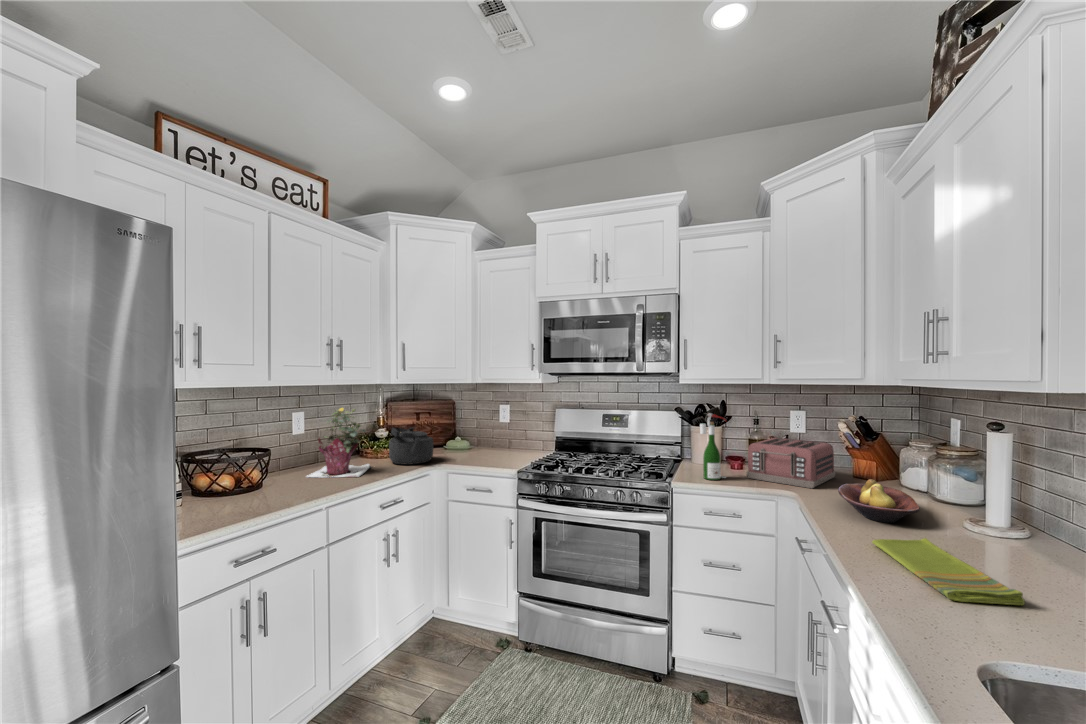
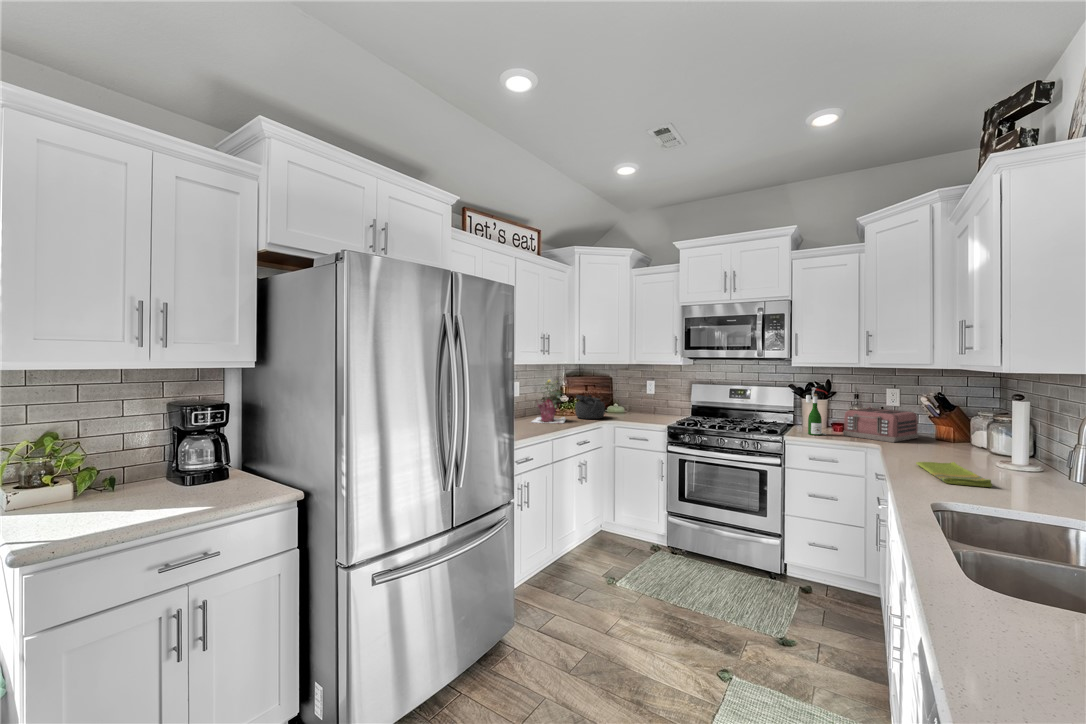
fruit bowl: present [838,479,920,523] -> none [907,433,965,459]

